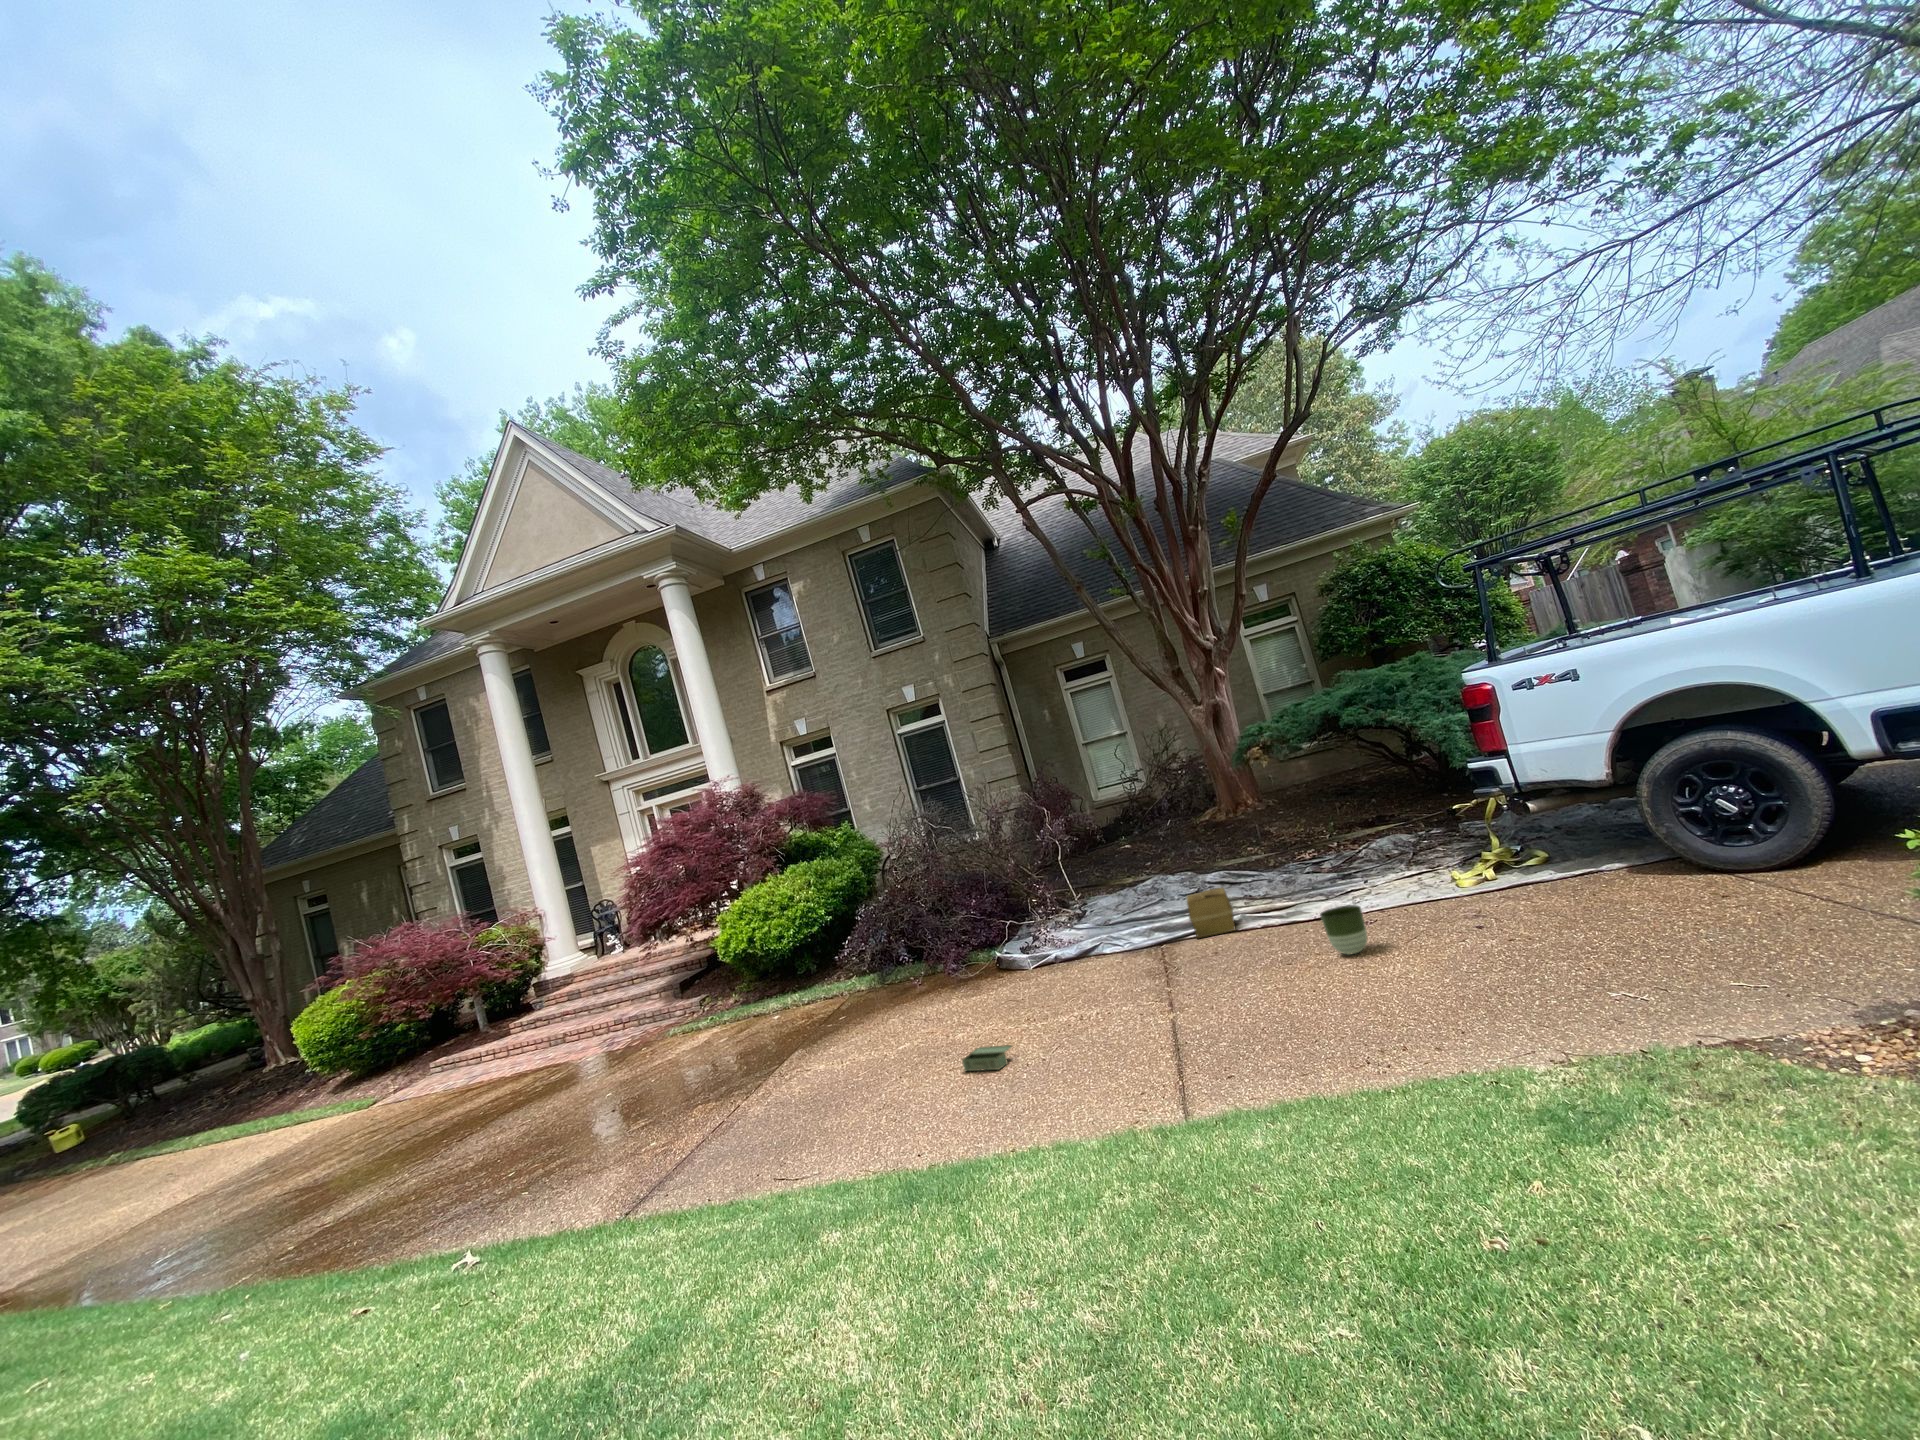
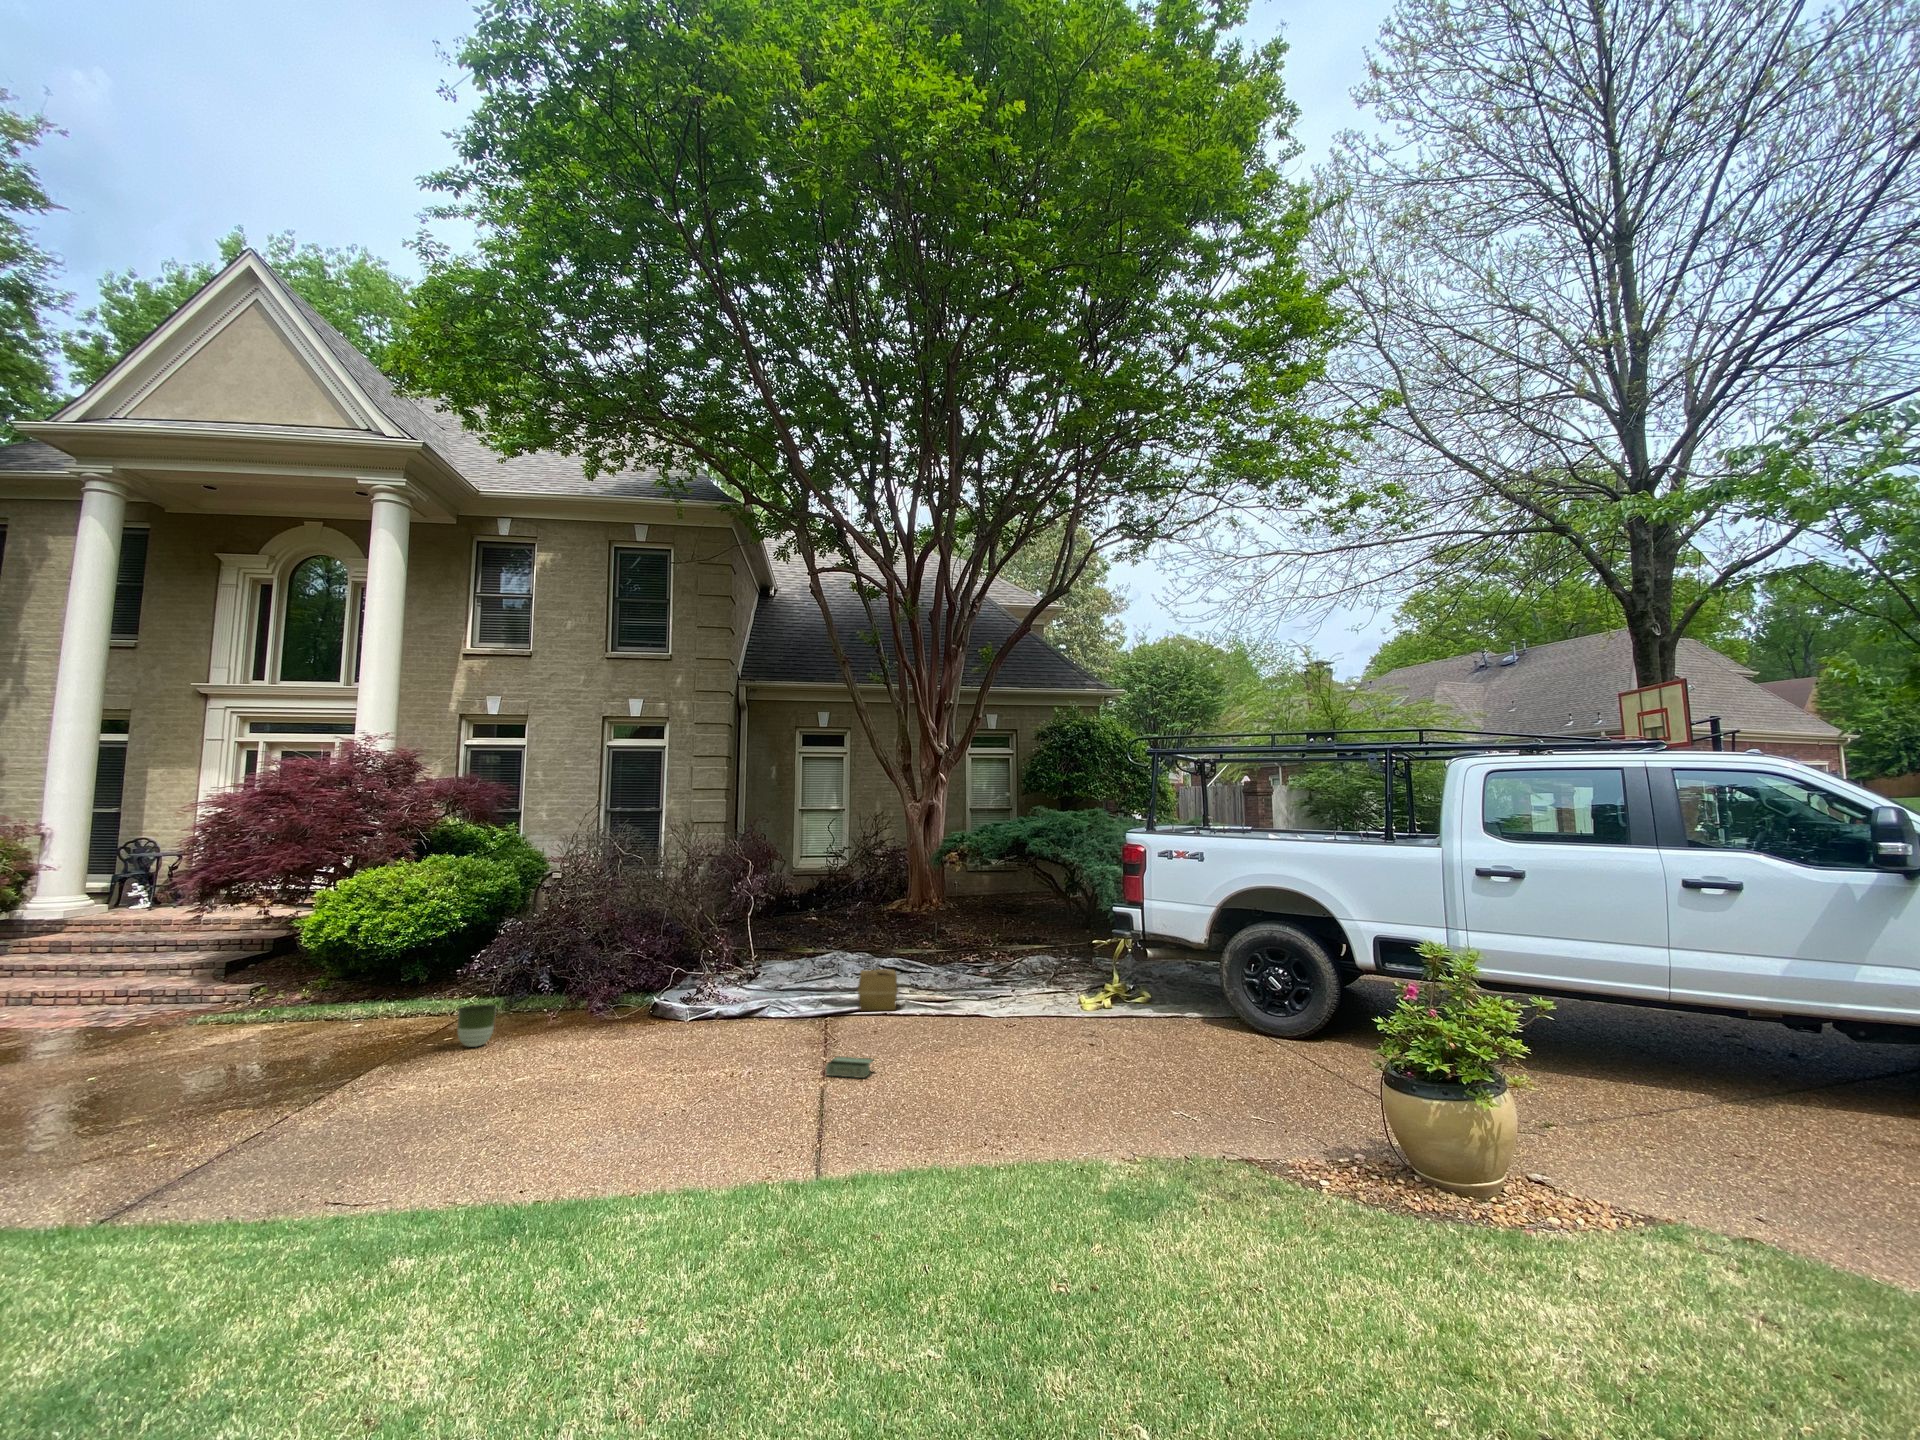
planter: present [1320,905,1367,955] -> present [458,1004,496,1047]
toolbox: present [962,1045,1012,1071] -> present [826,1056,874,1078]

